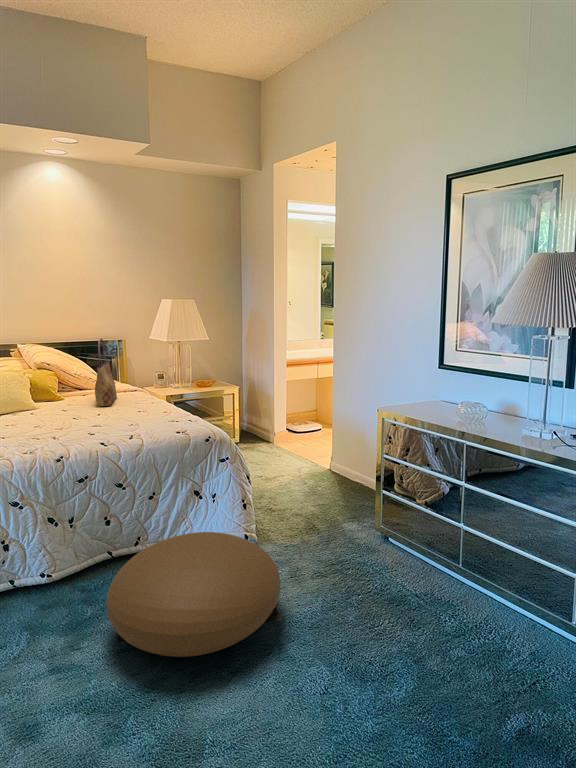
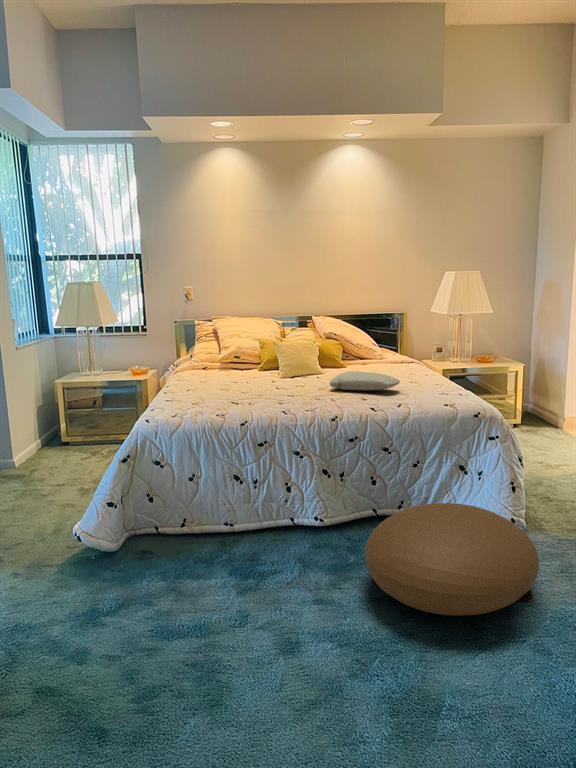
tote bag: present [95,339,117,406] -> none [373,310,393,375]
pillow: none [49,404,127,425] -> present [330,371,400,390]

